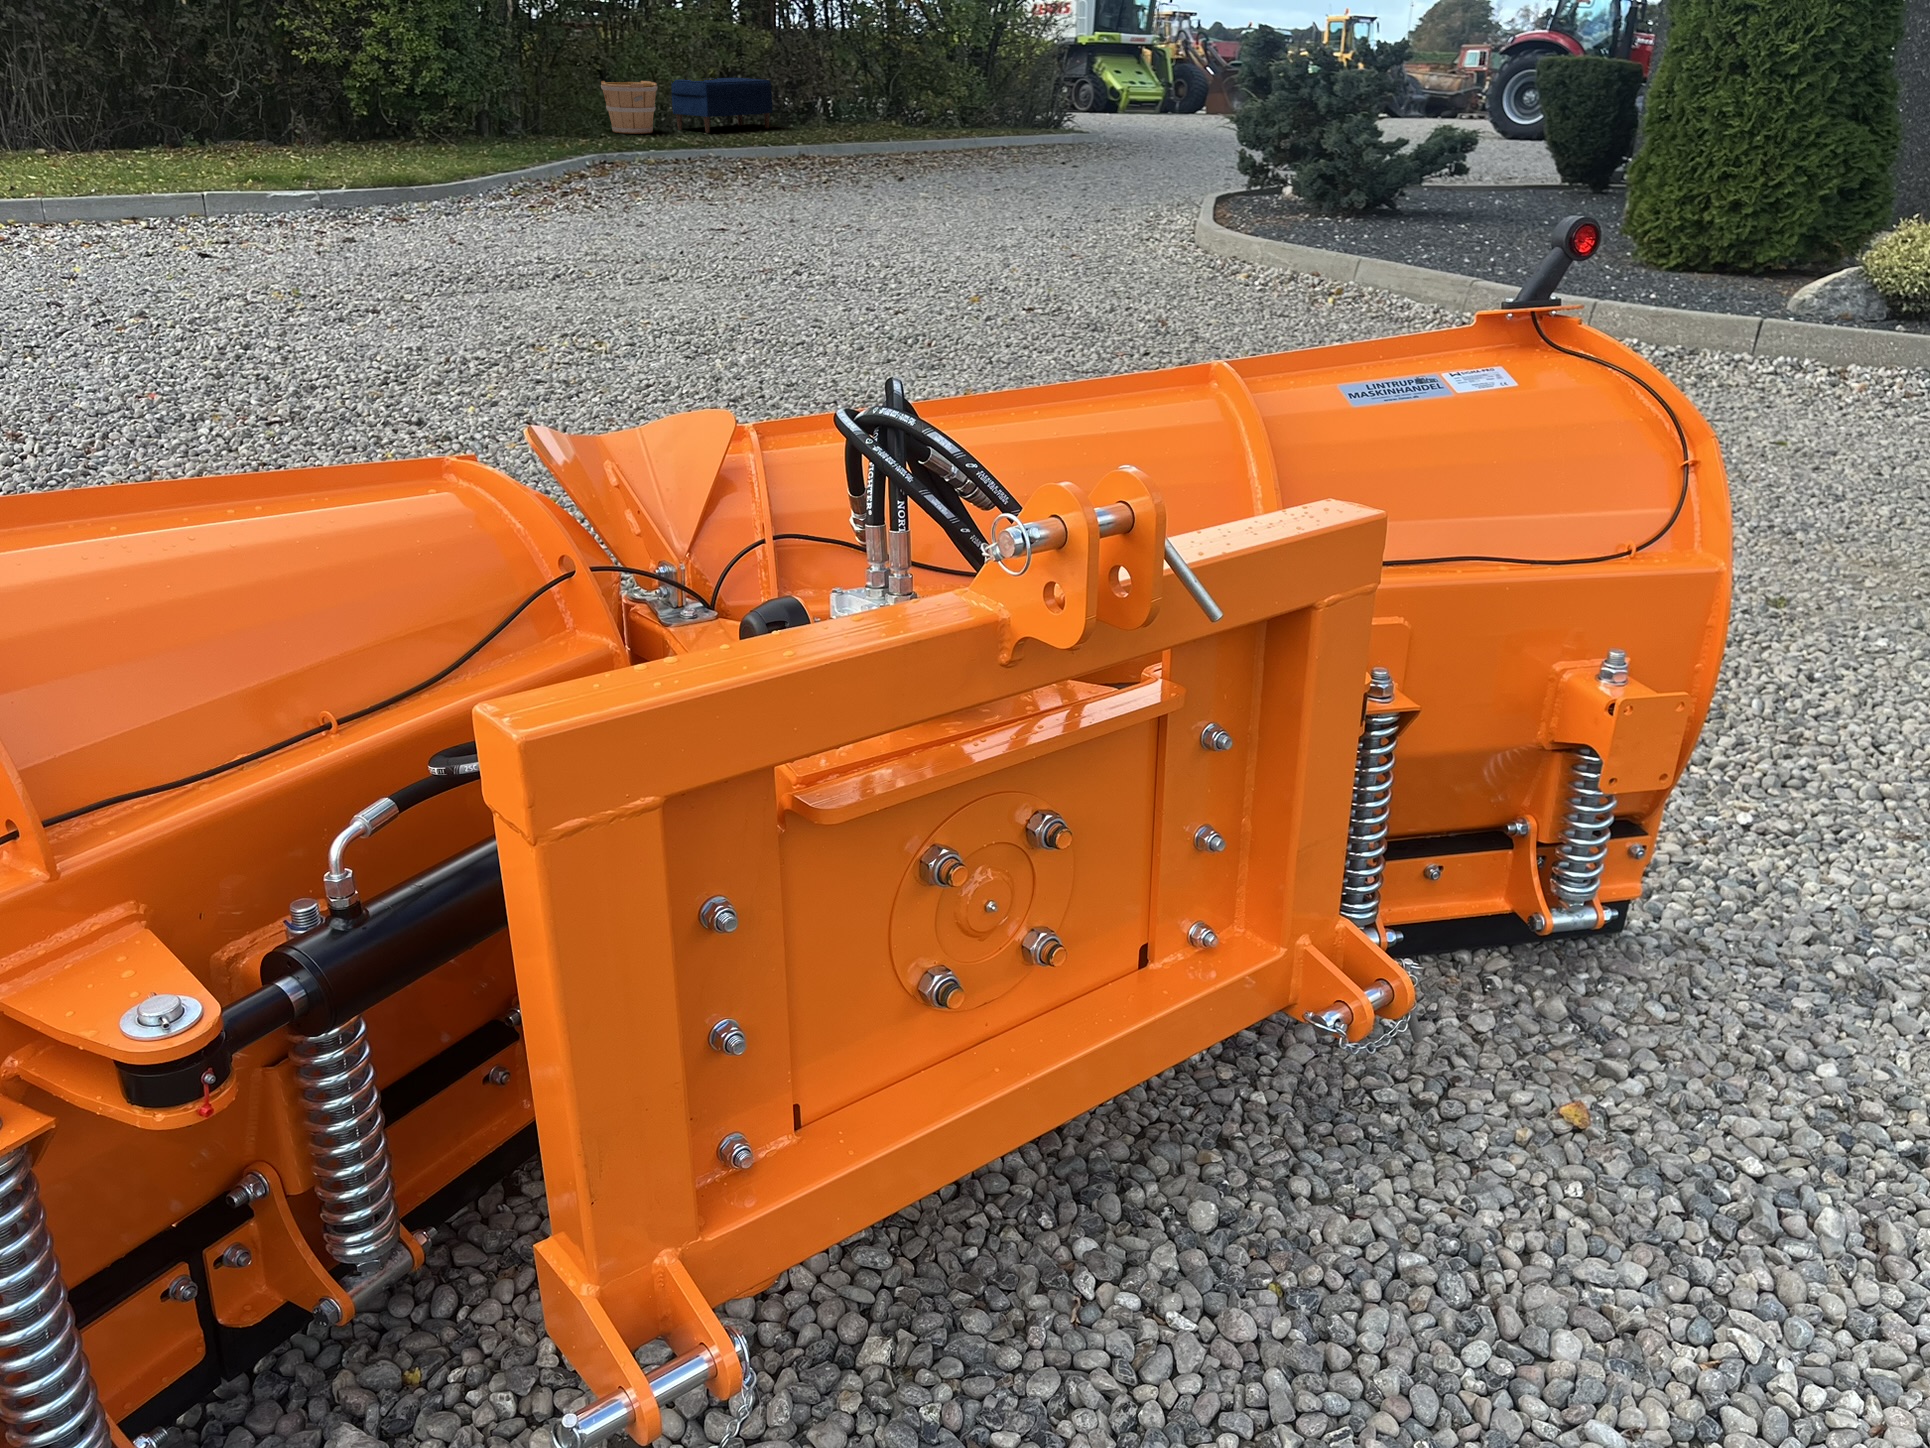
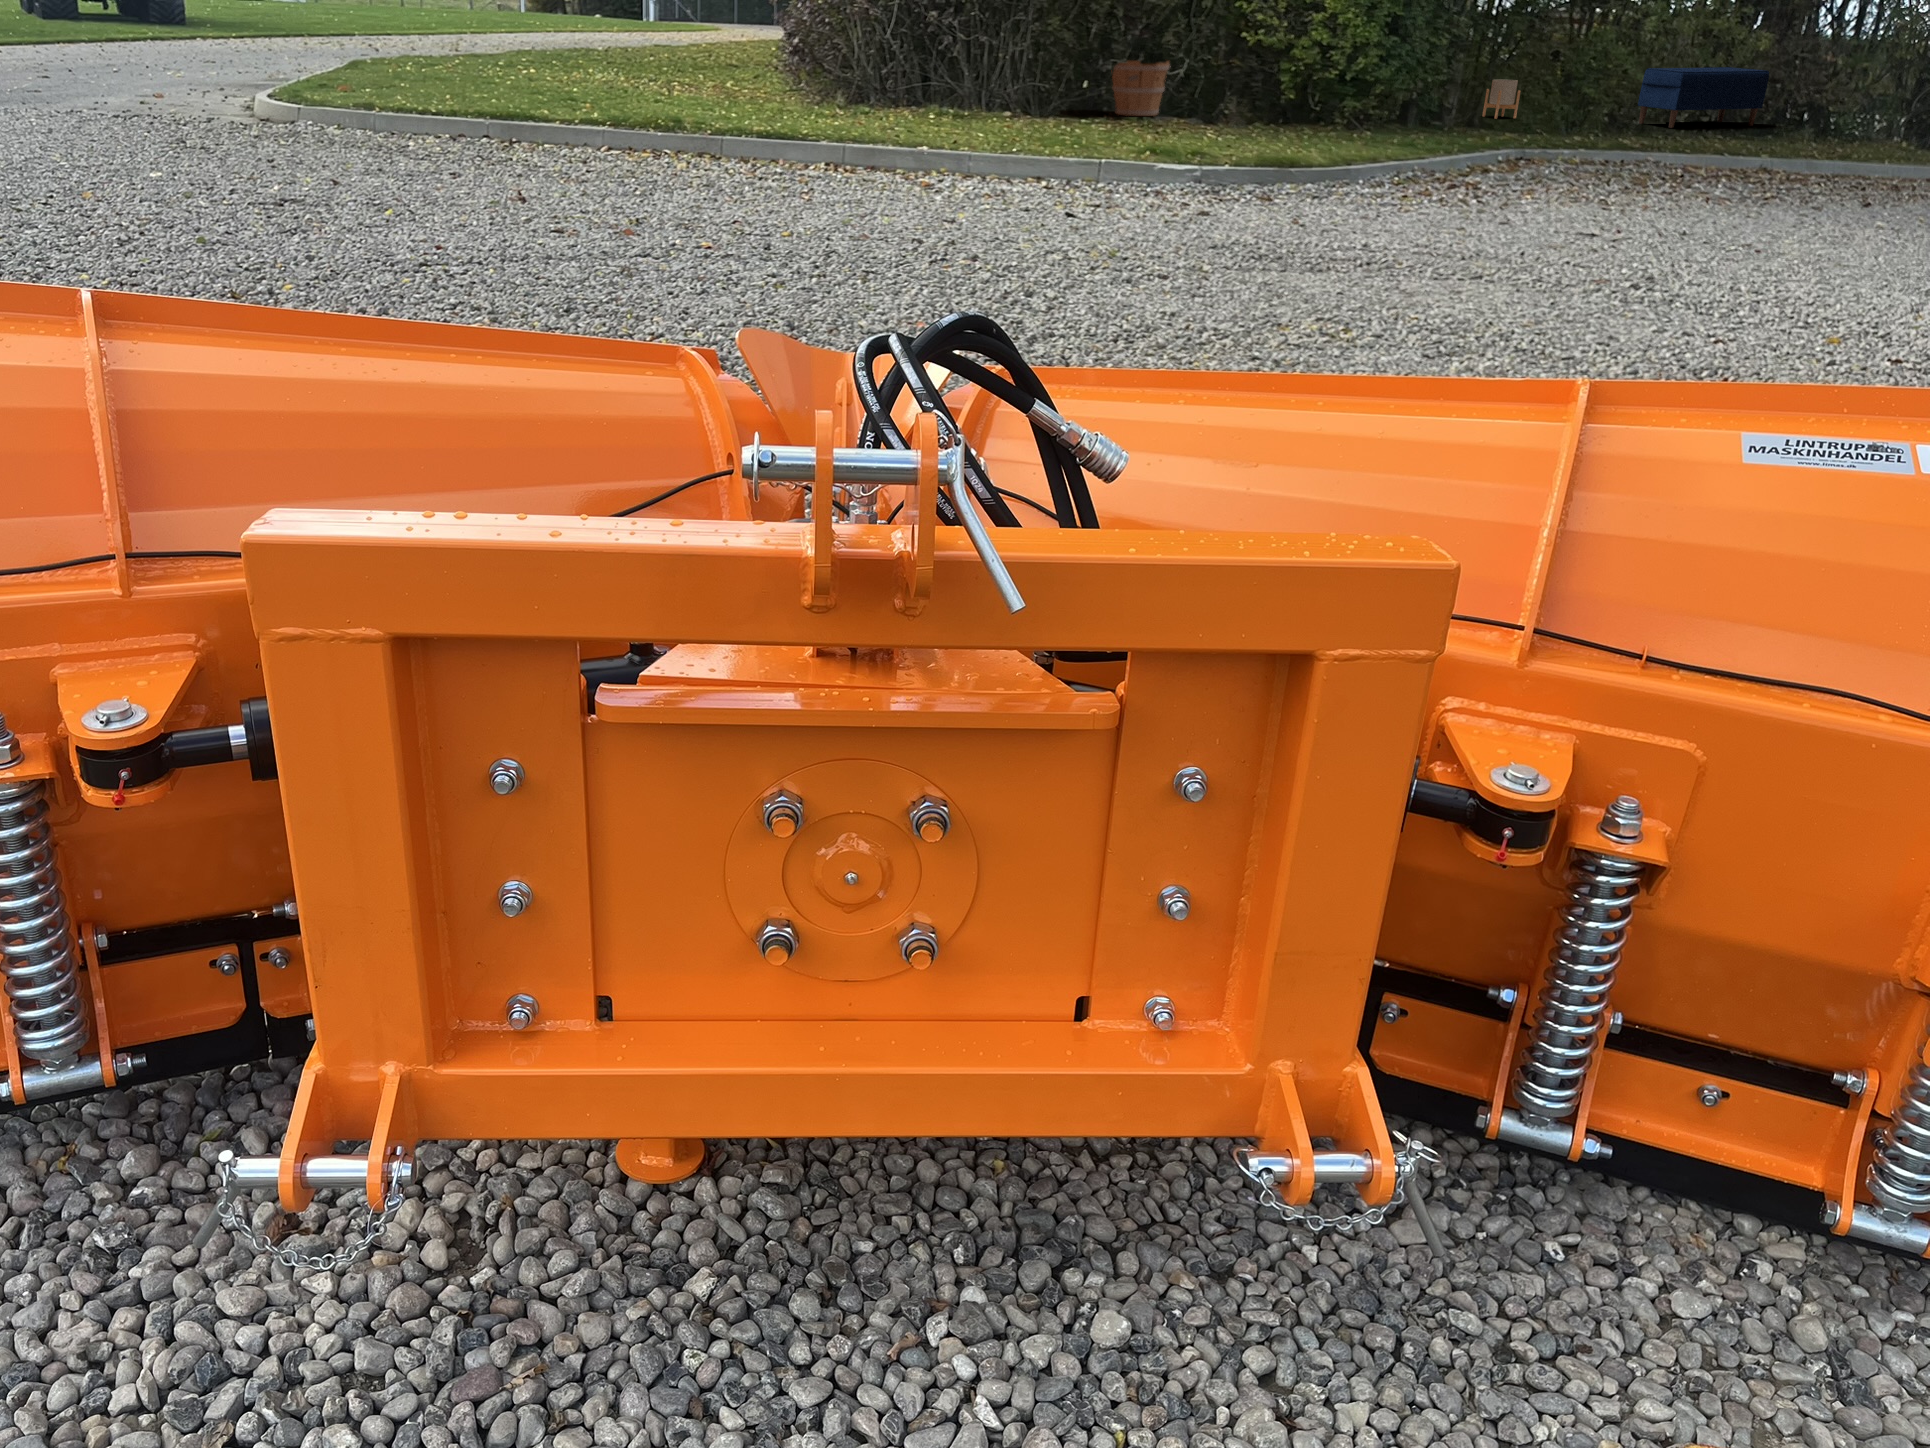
wooden bucket: present [601,81,658,134] -> present [1111,61,1170,116]
planter: none [536,93,571,130] -> present [1482,79,1521,119]

